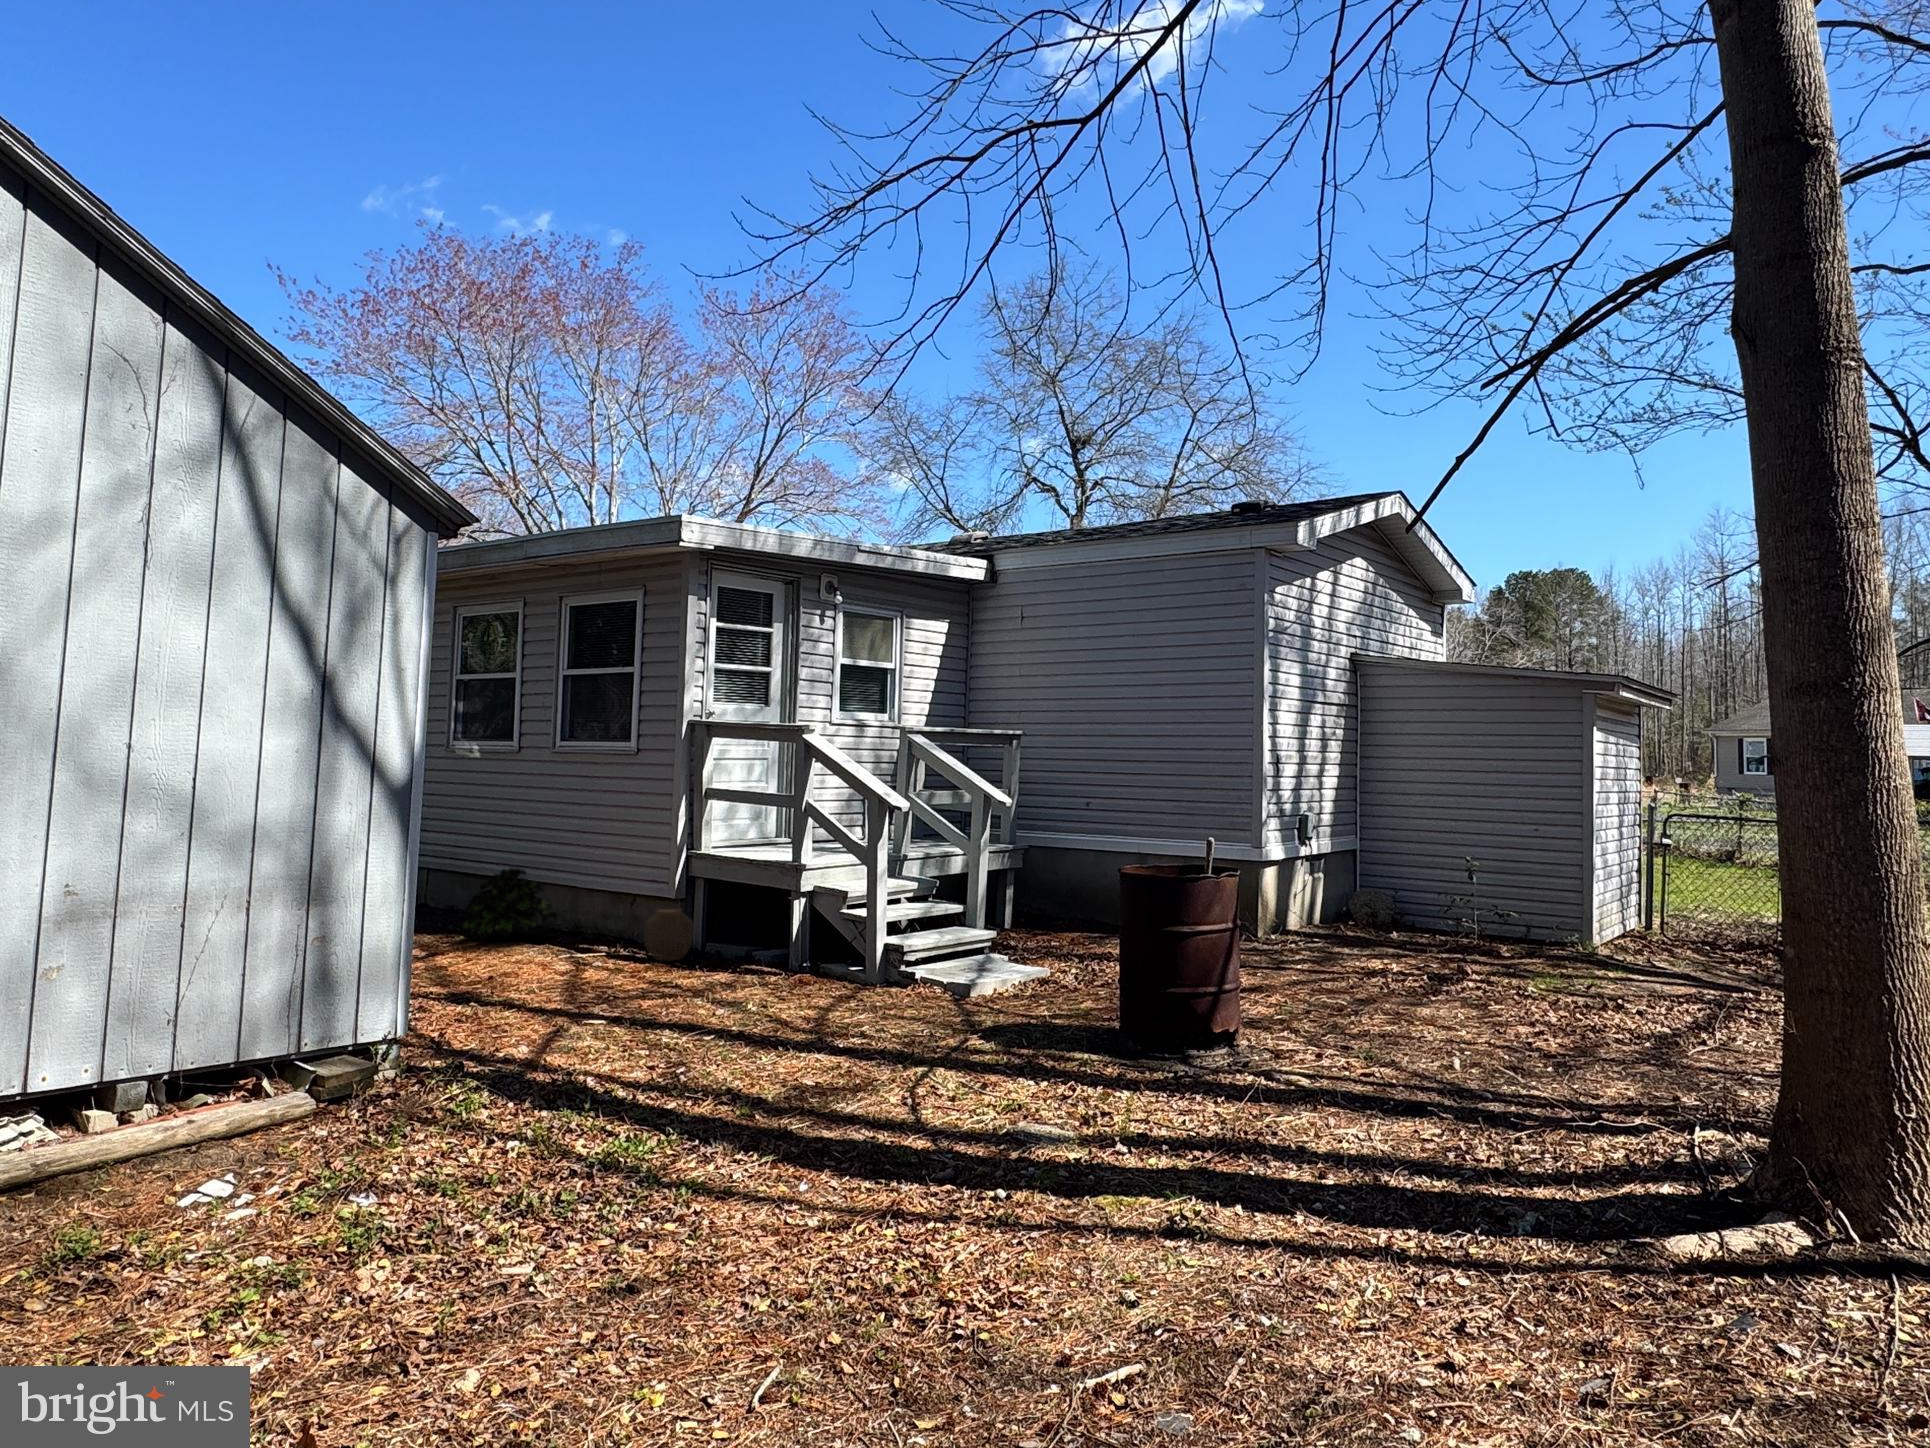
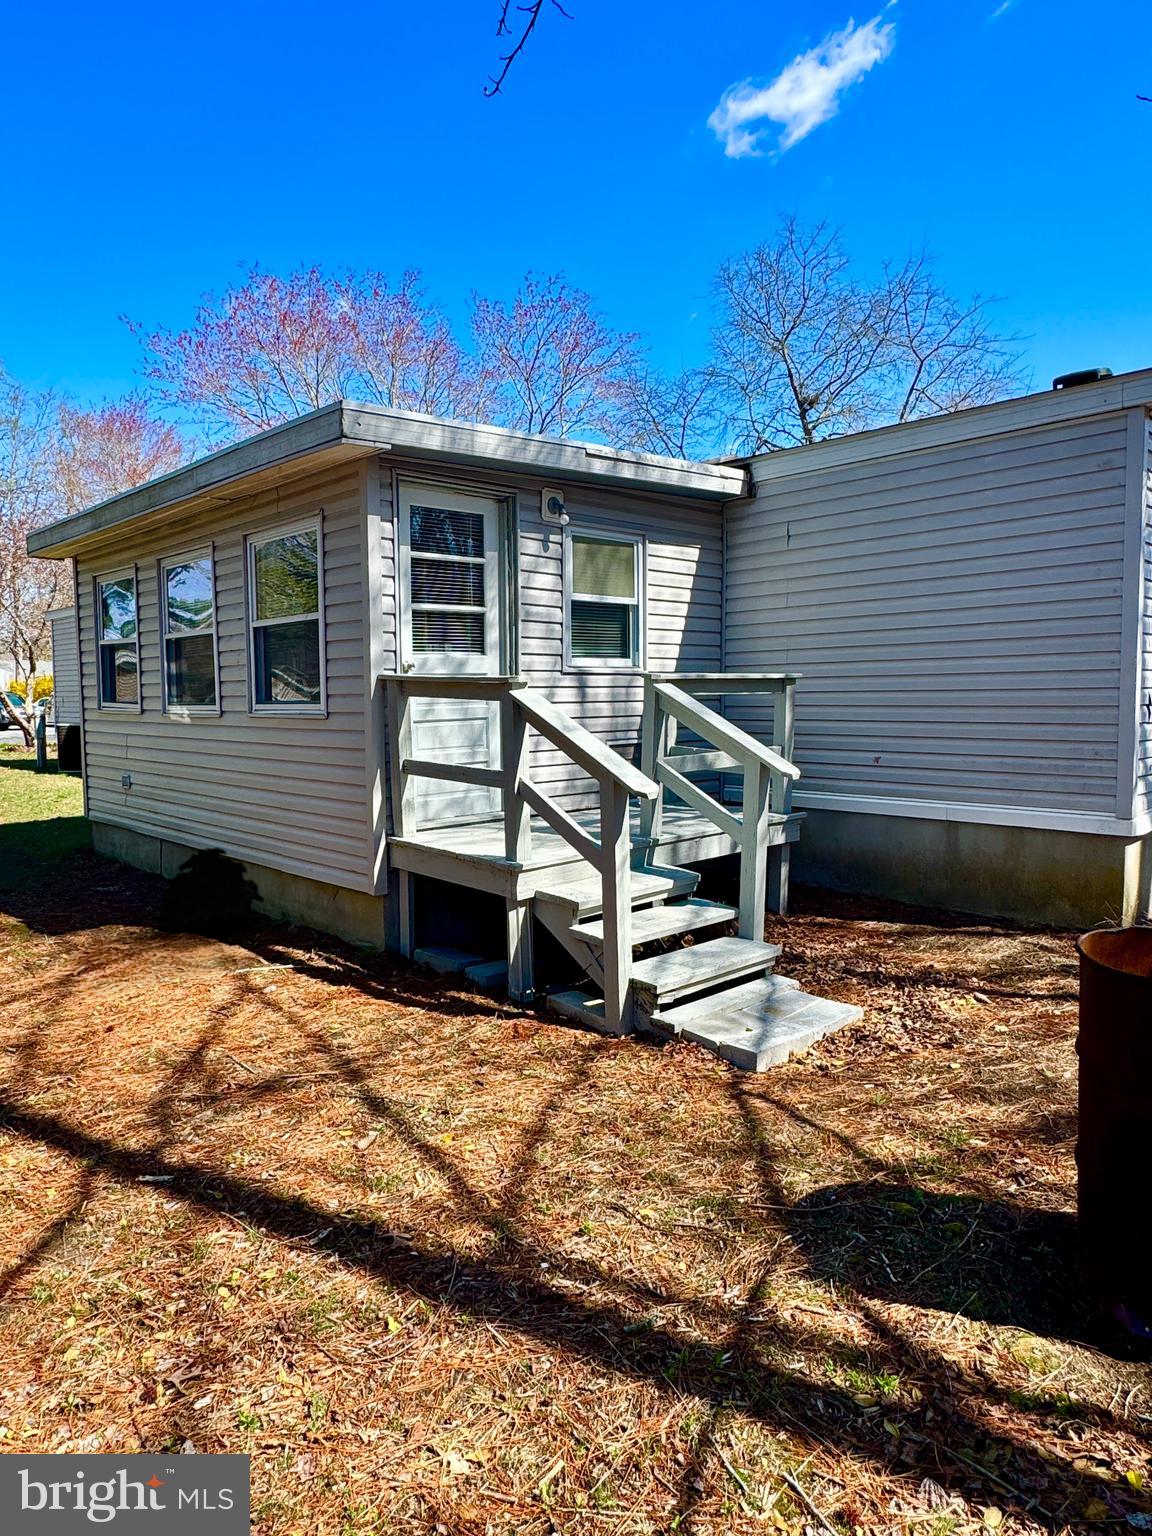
woven basket: present [645,909,693,961] -> none [338,907,395,972]

